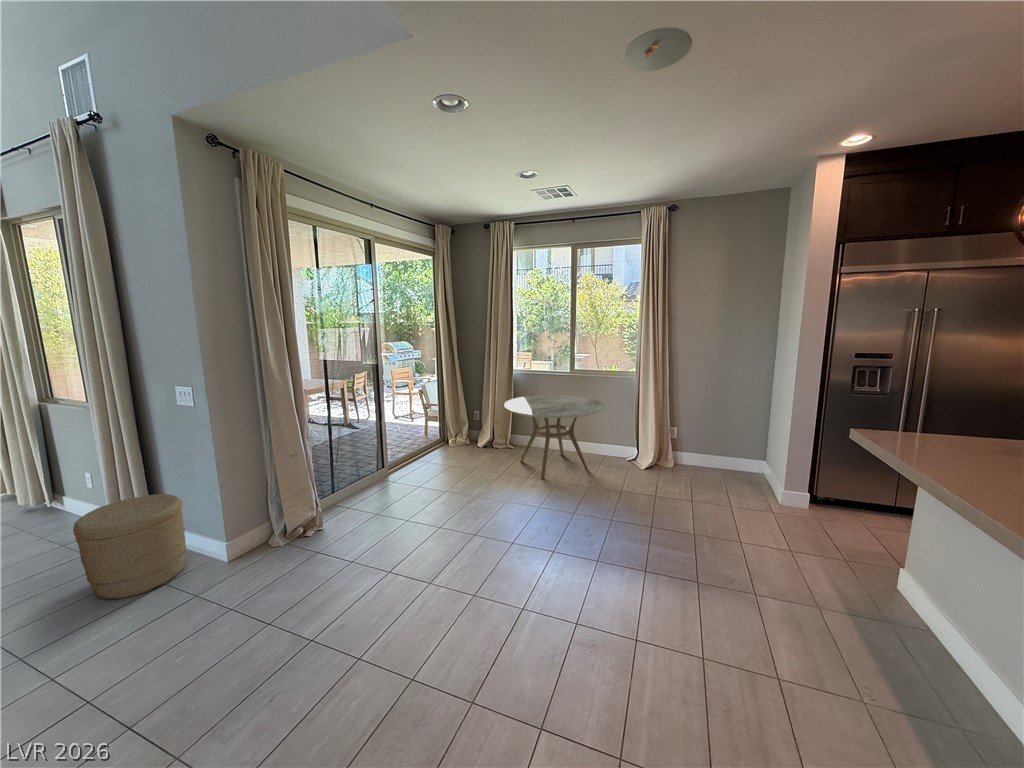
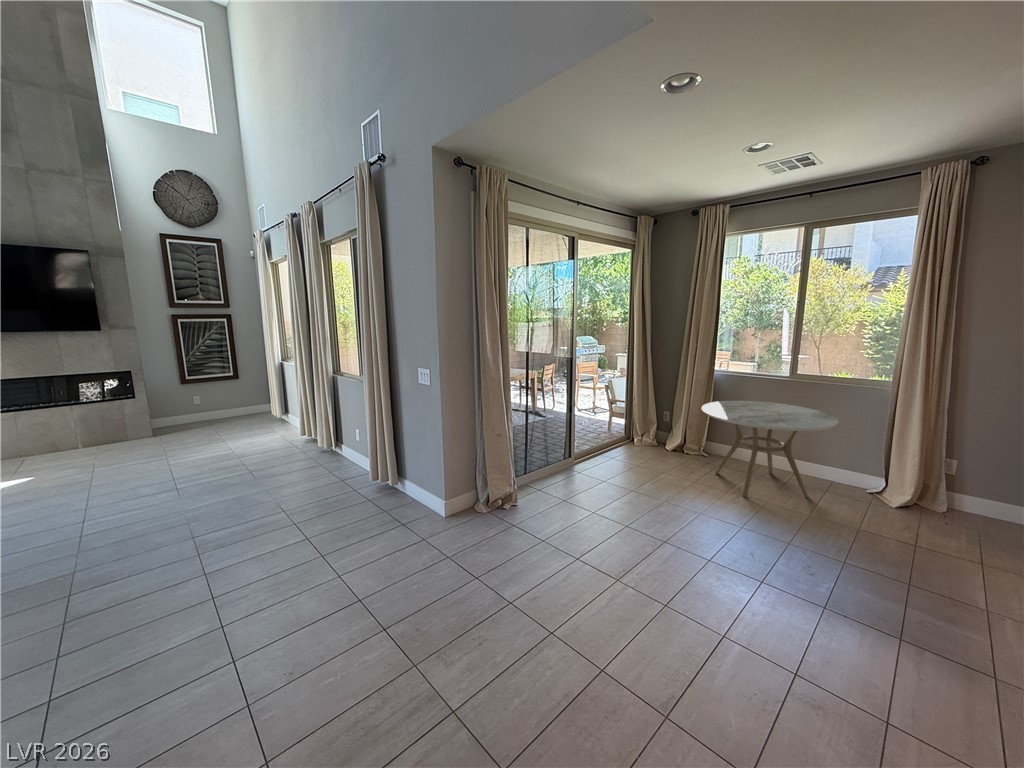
woven basket: present [73,494,186,599] -> none [356,452,419,527]

